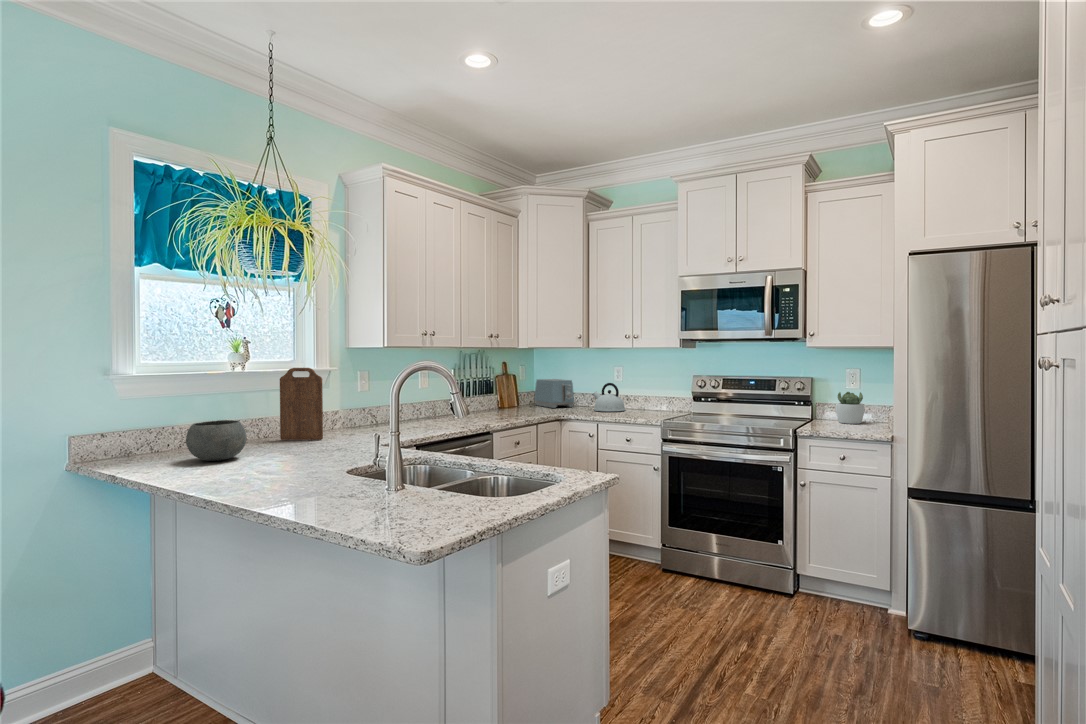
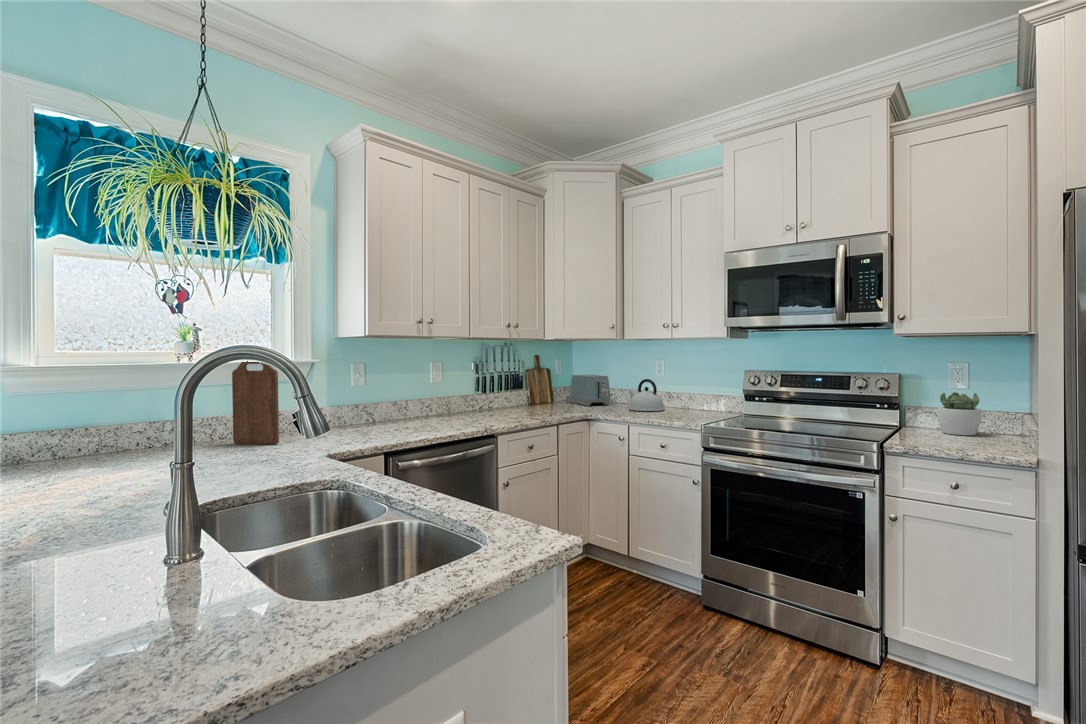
bowl: present [186,420,246,461] -> none [50,423,139,476]

